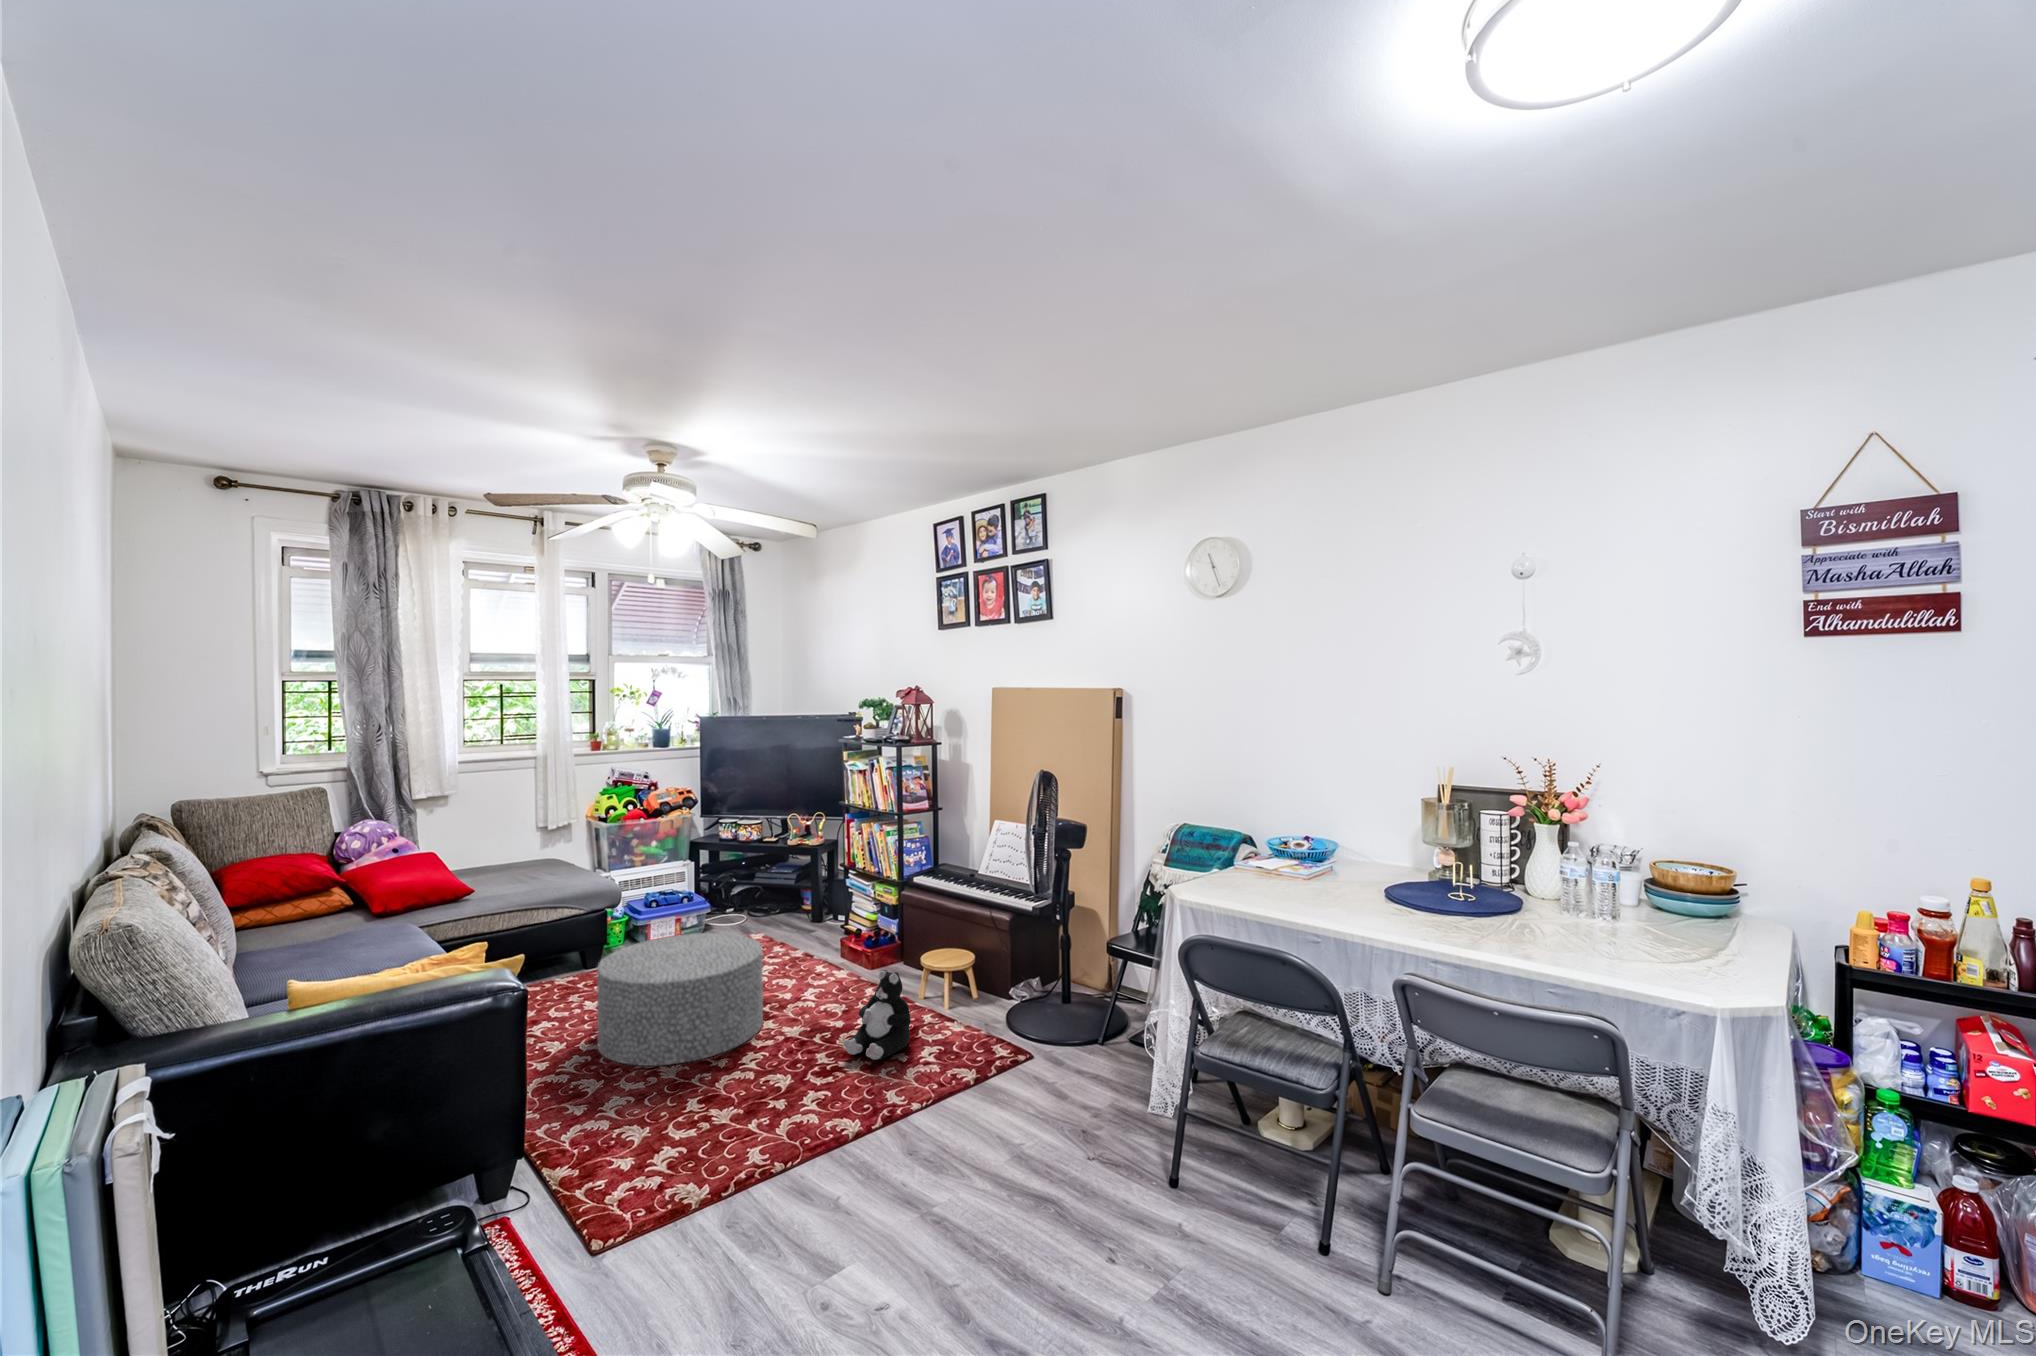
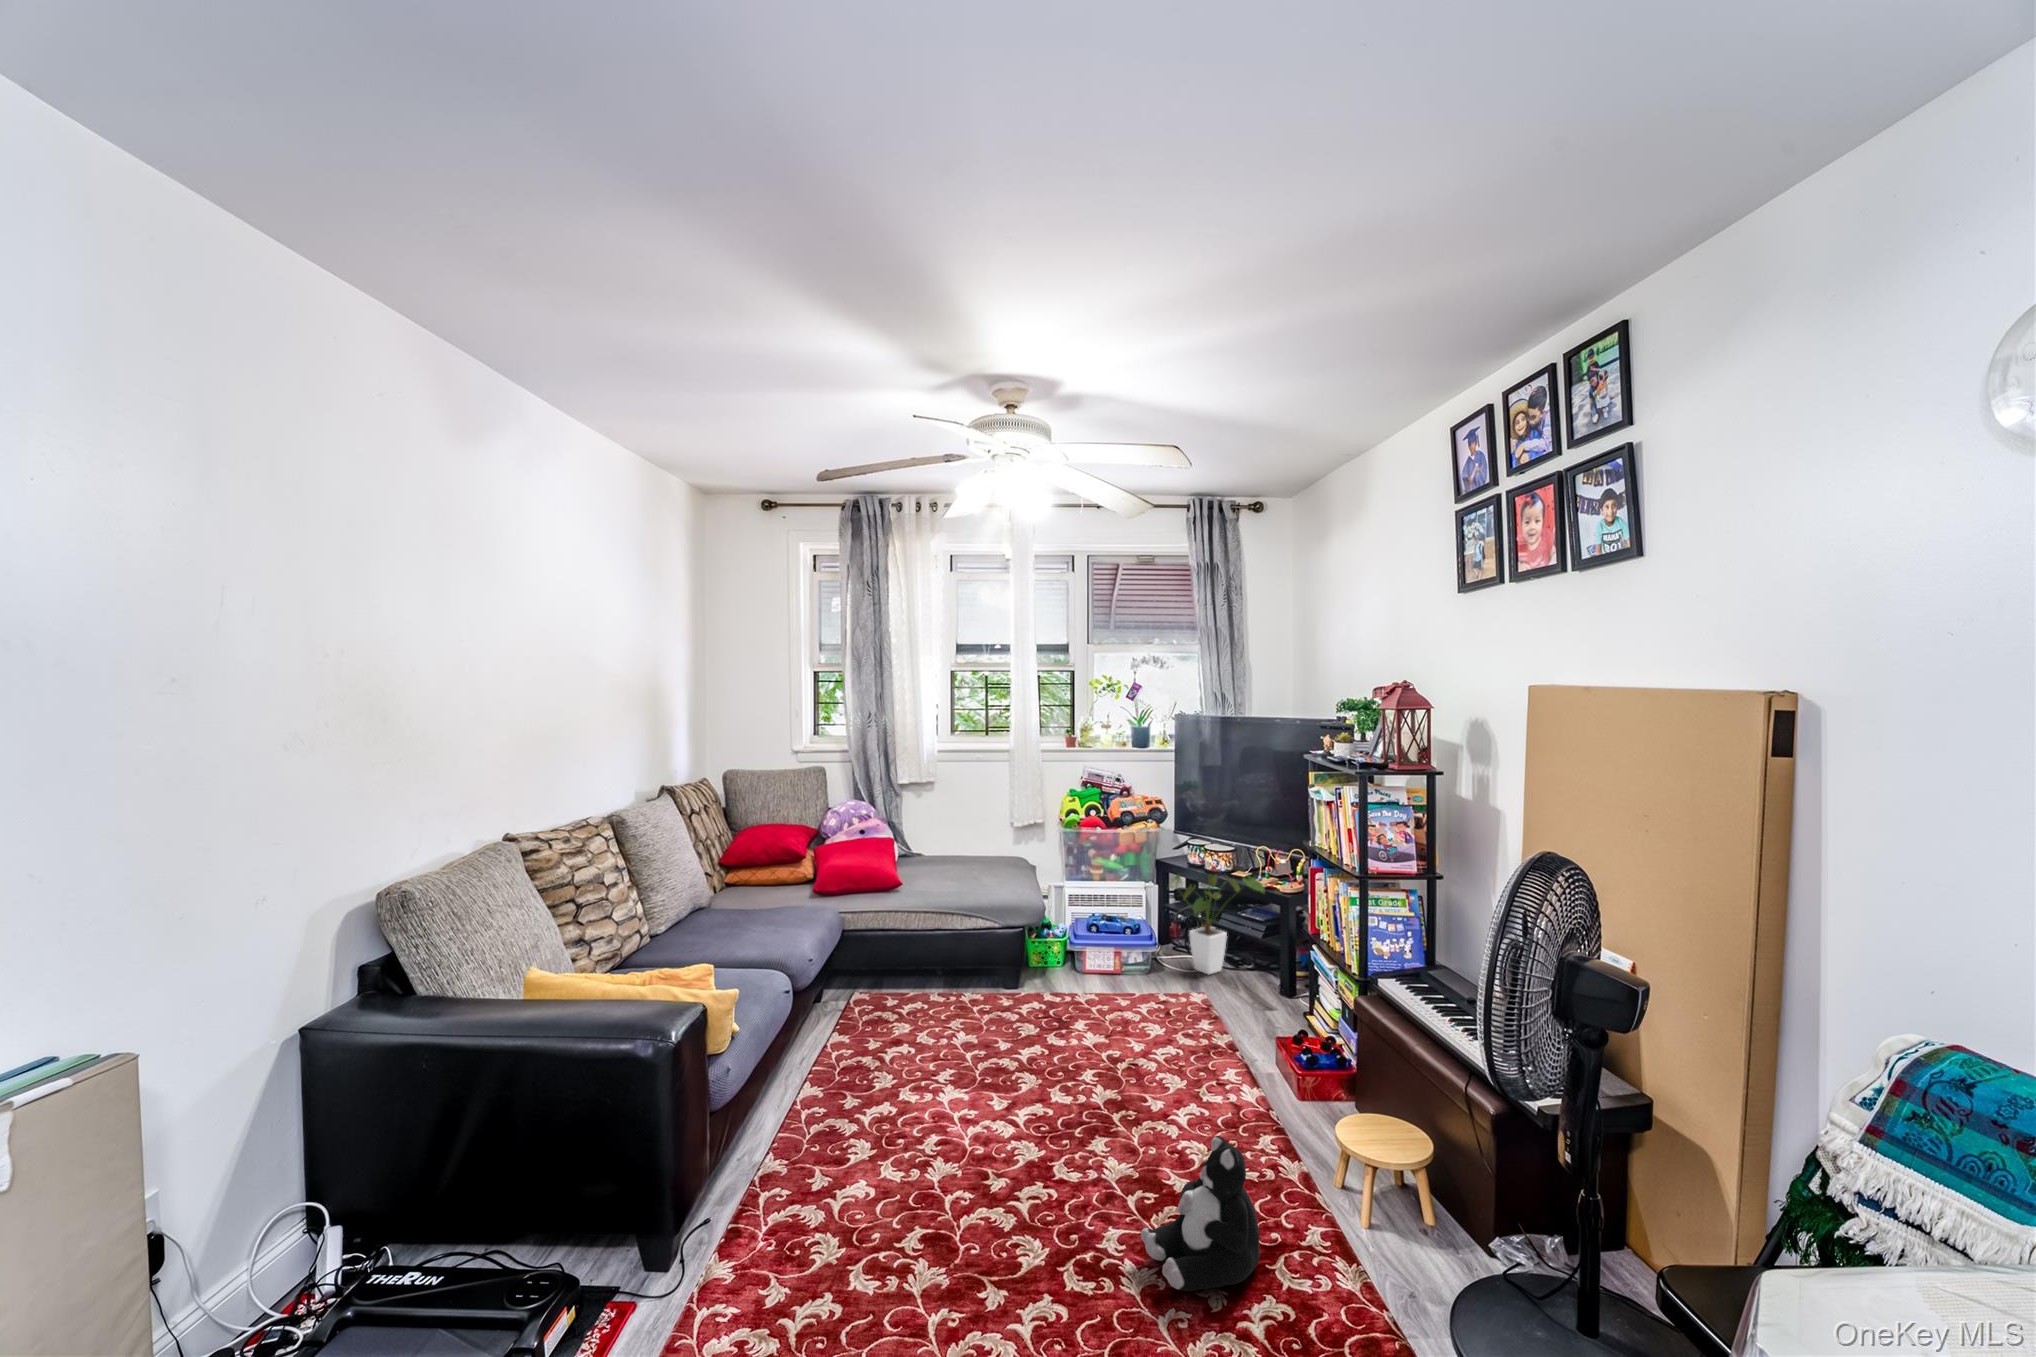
house plant: none [724,838,796,921] -> present [1170,874,1264,974]
ottoman: present [597,933,763,1066] -> none [909,982,1103,1168]

